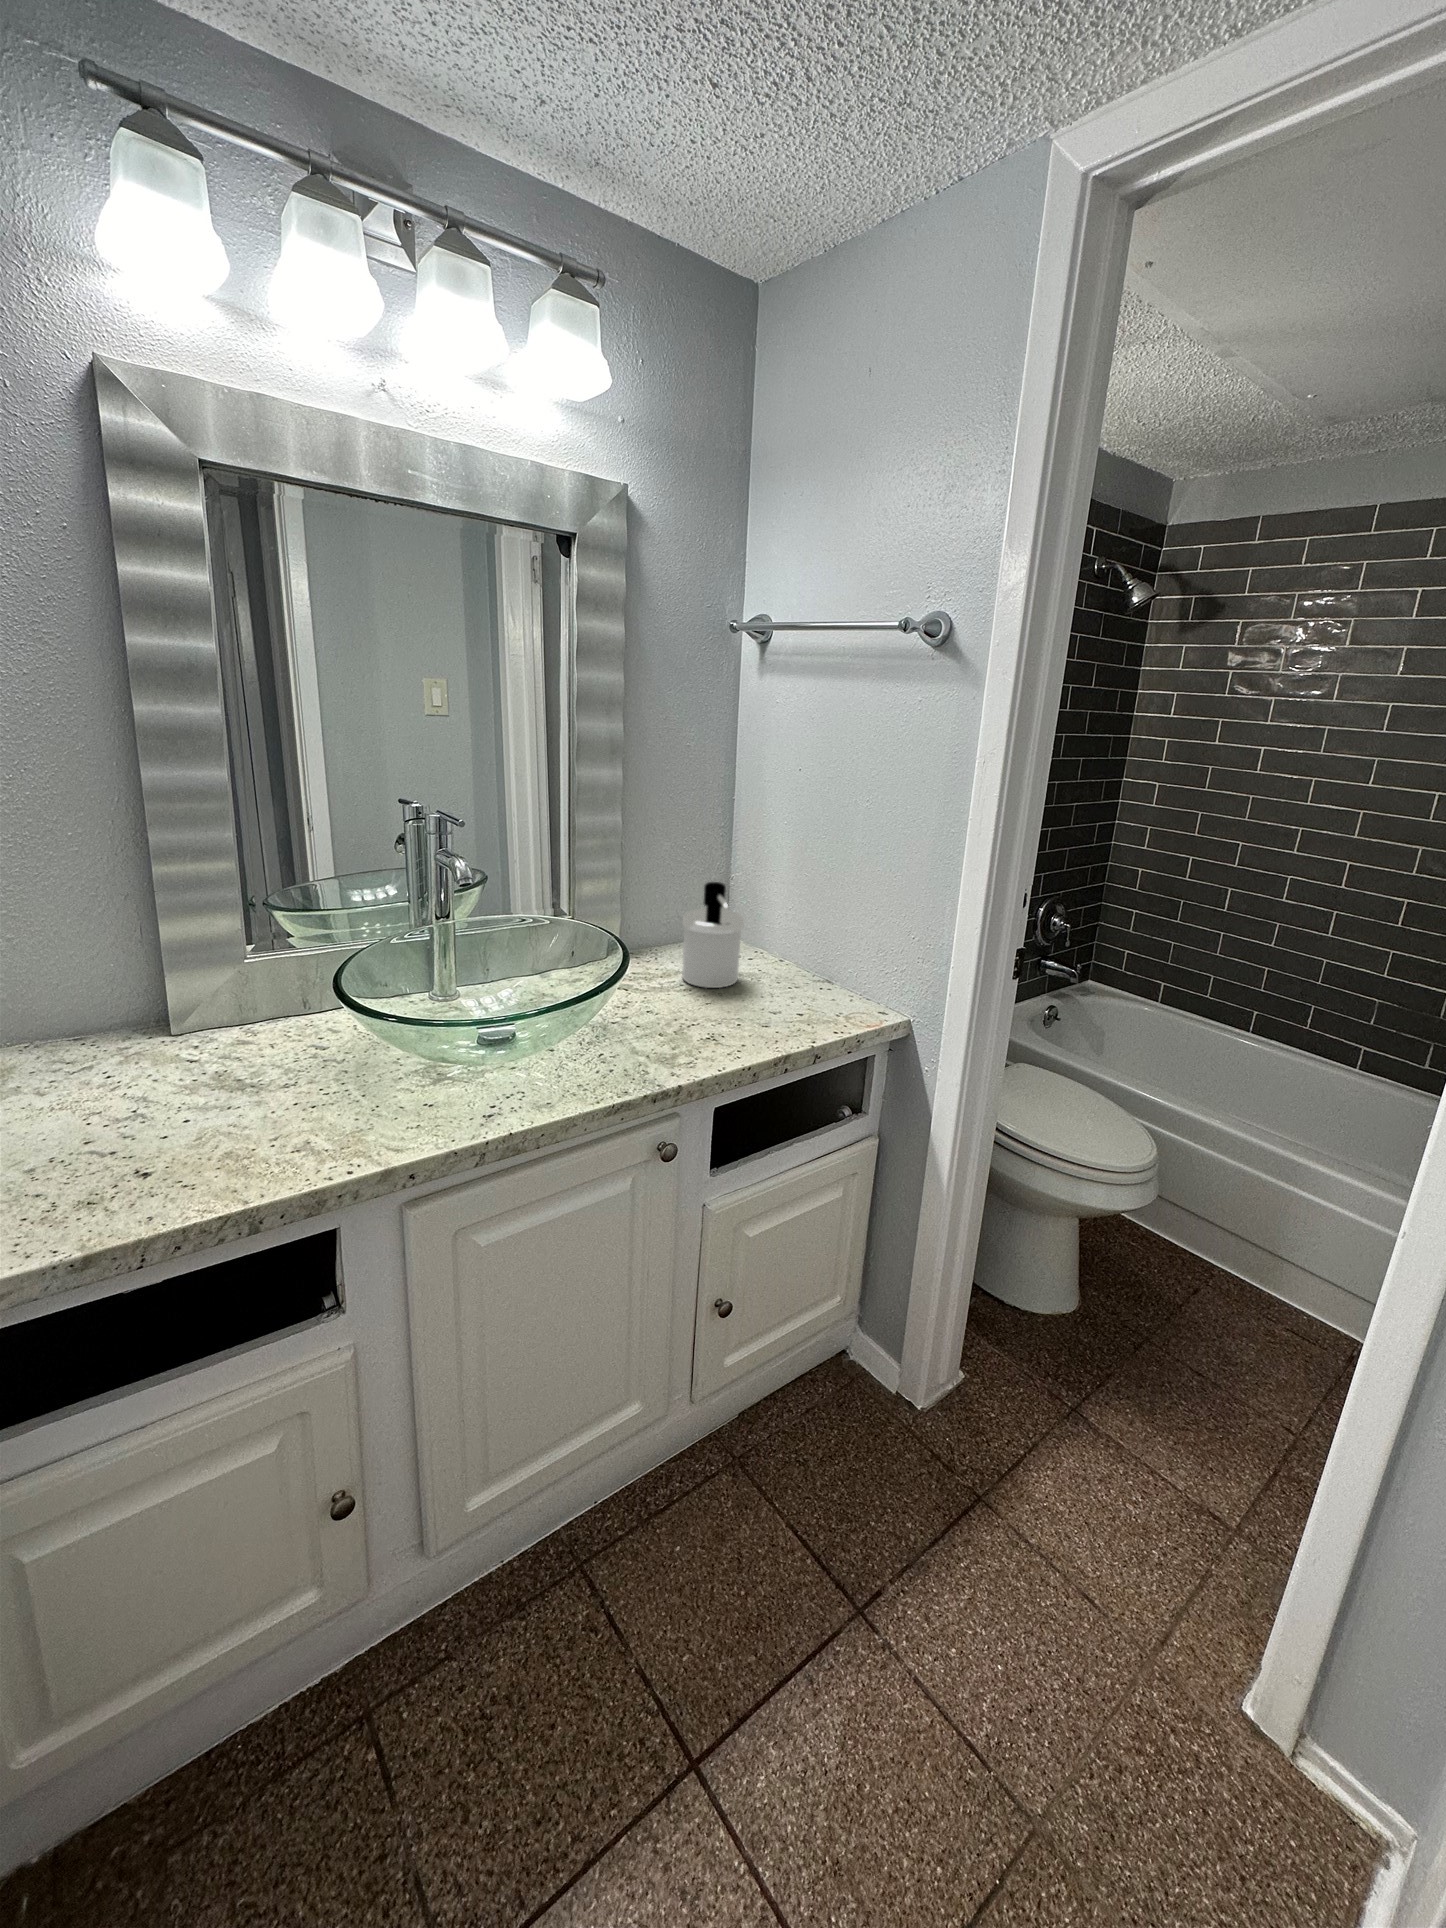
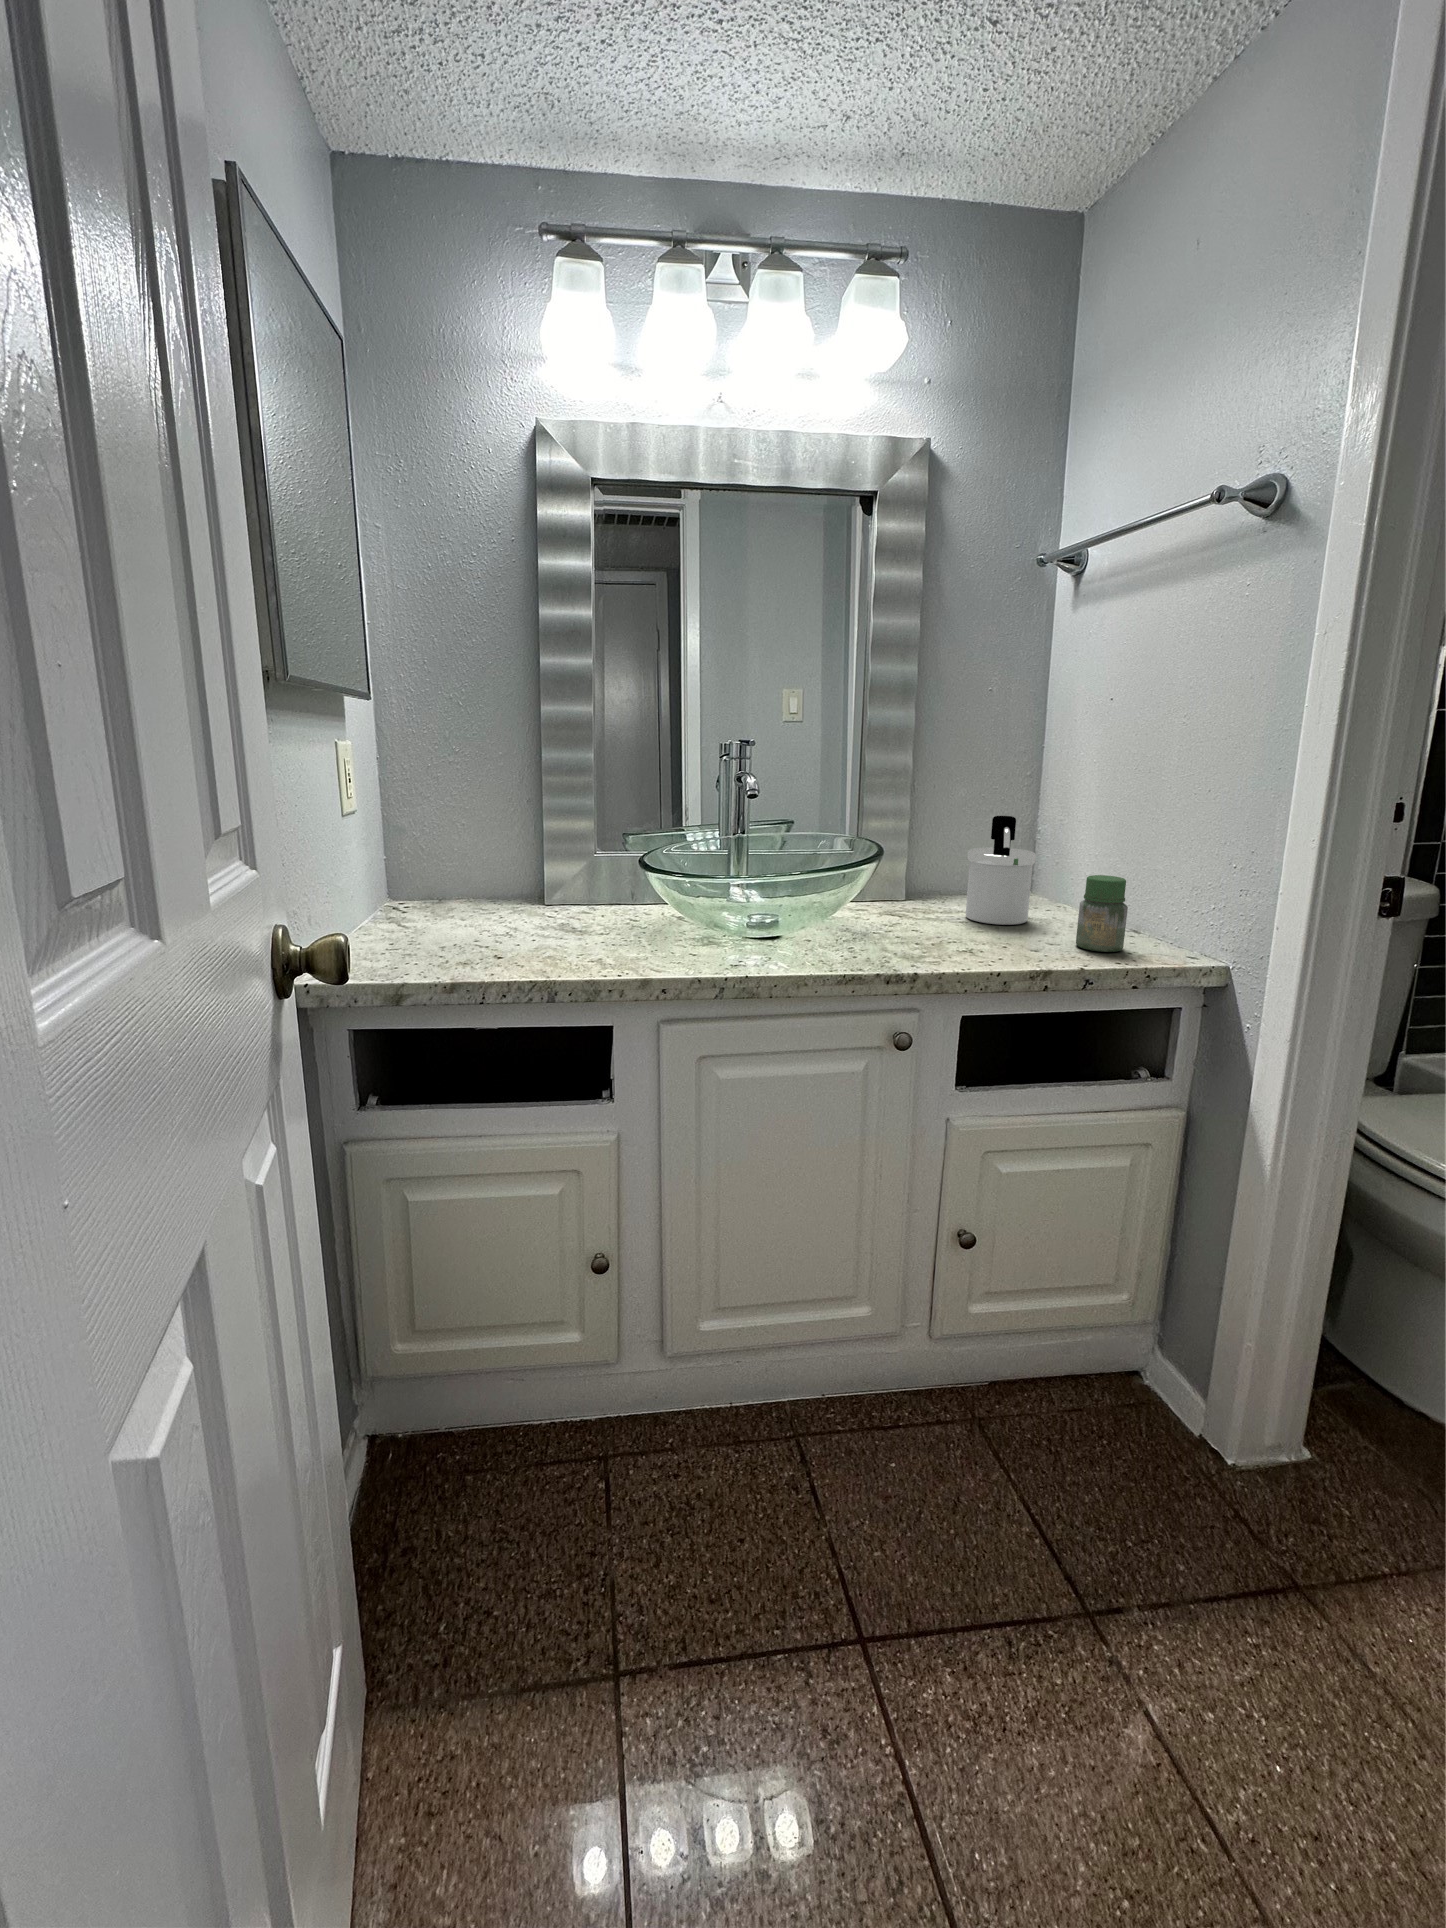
jar: none [790,945,832,1016] -> present [1076,875,1128,952]

